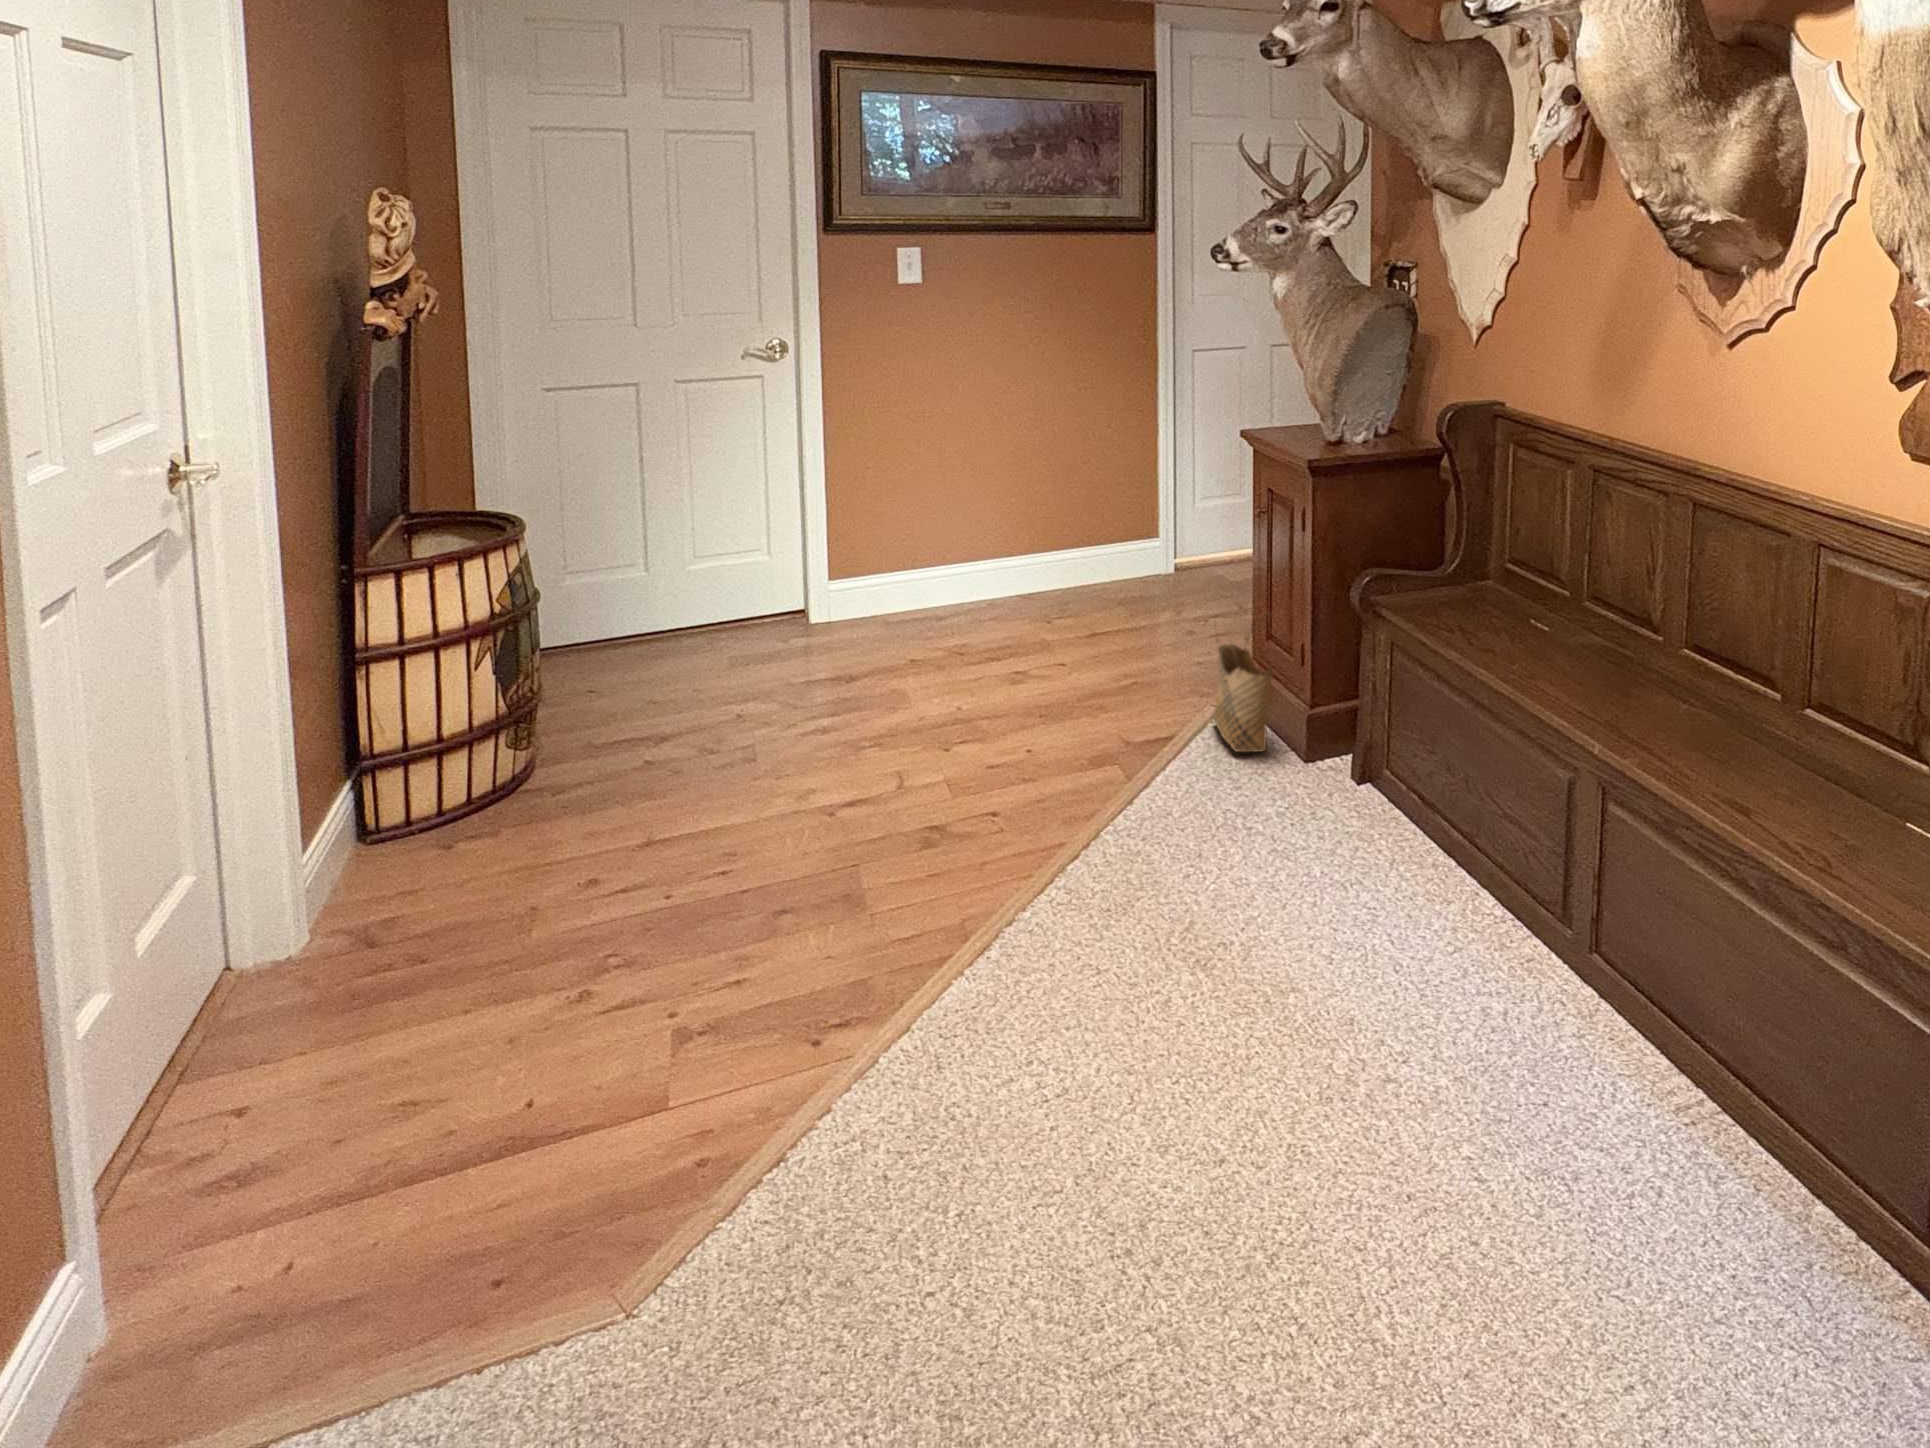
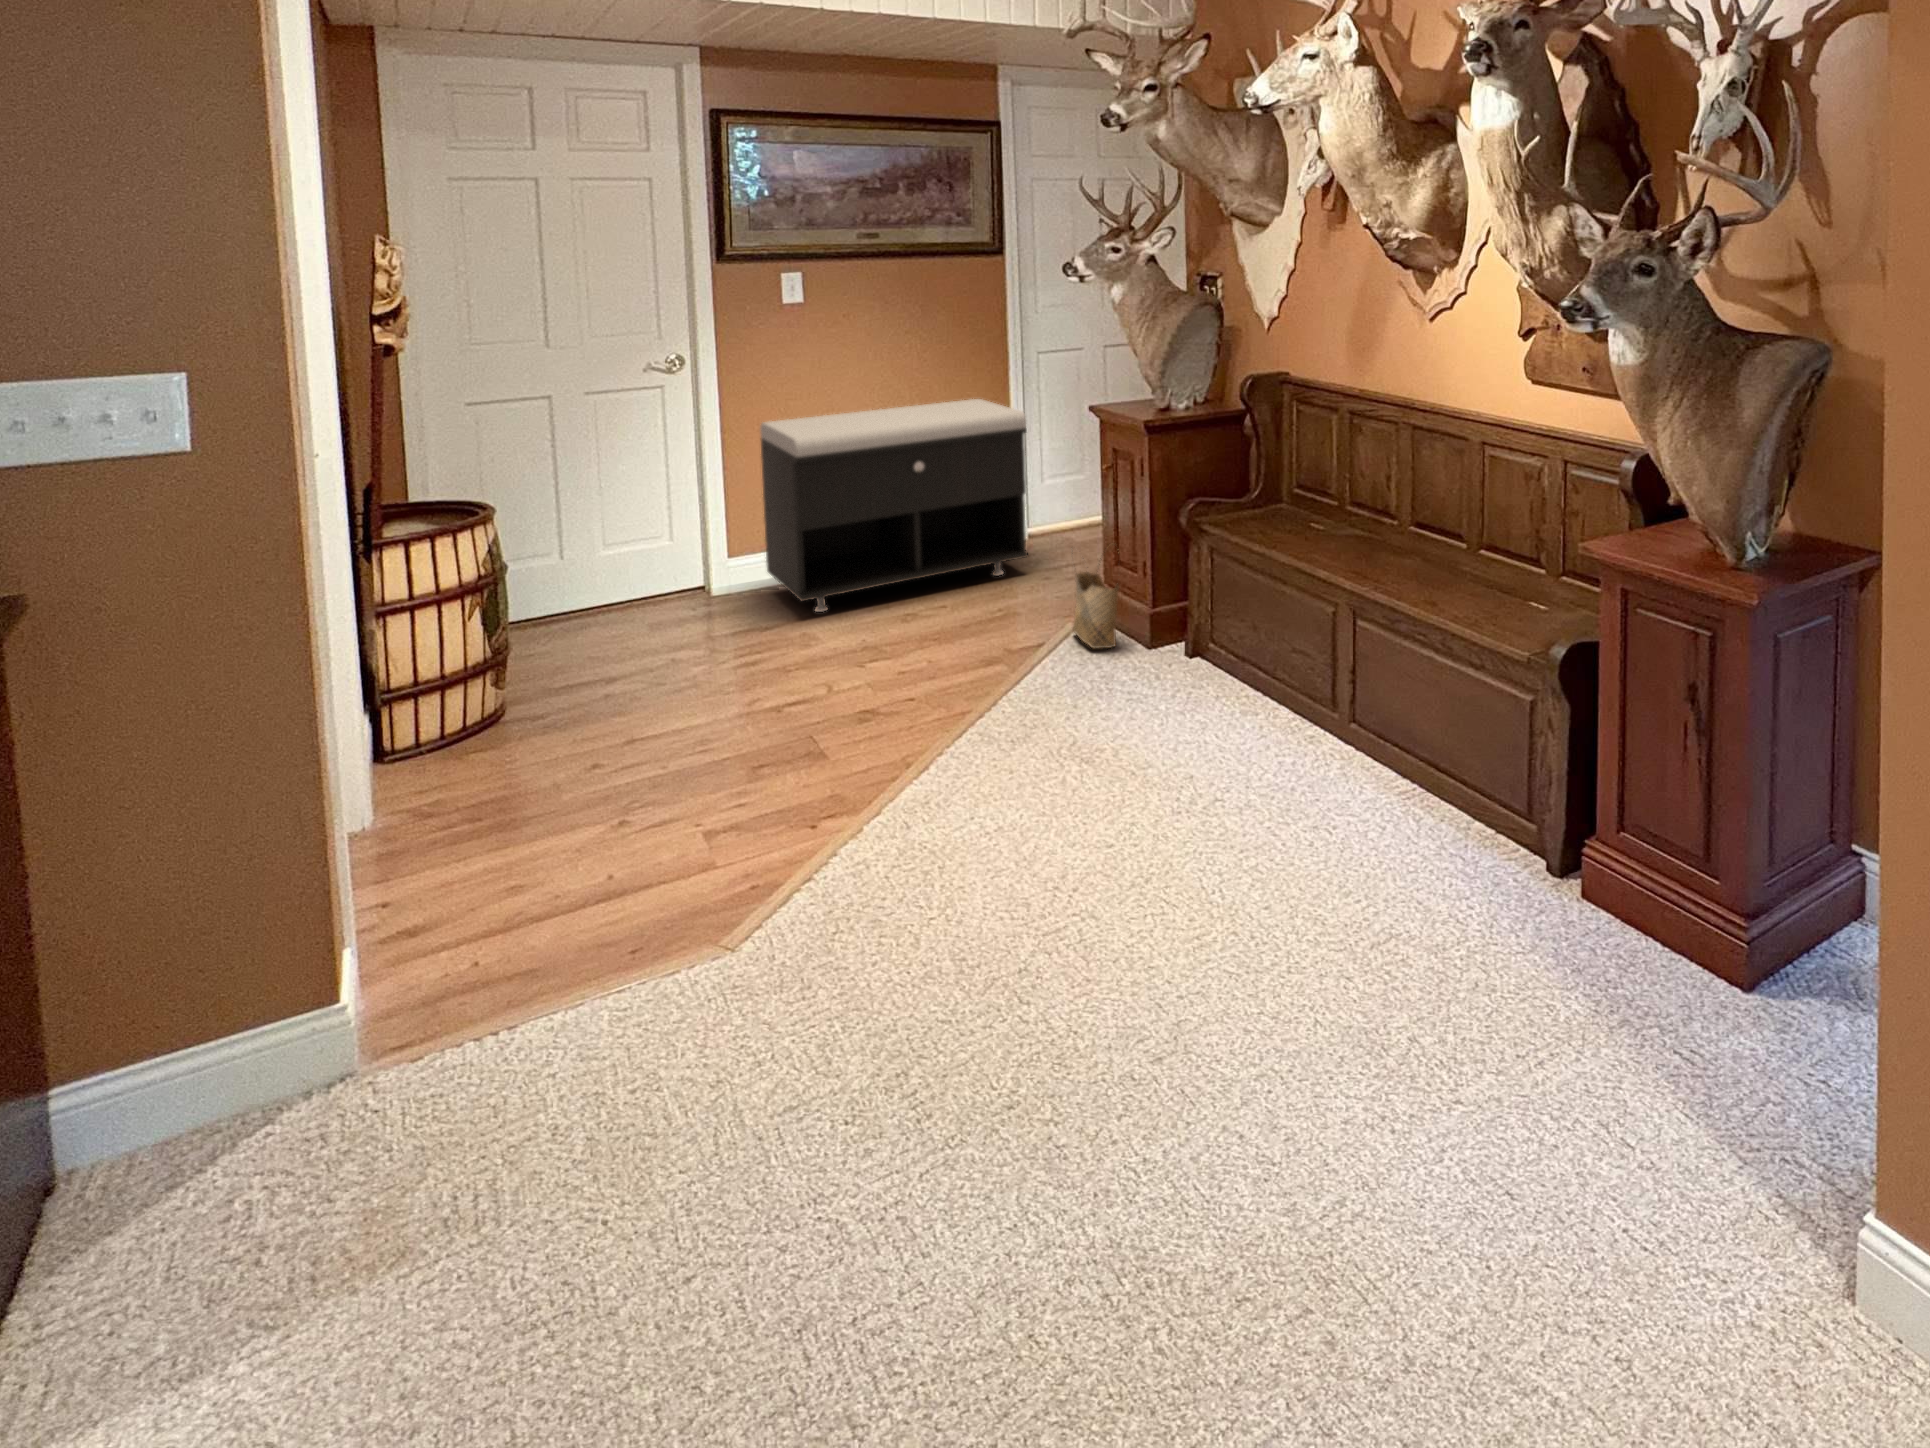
storage bench: none [869,403,1173,657] -> present [760,399,1028,612]

